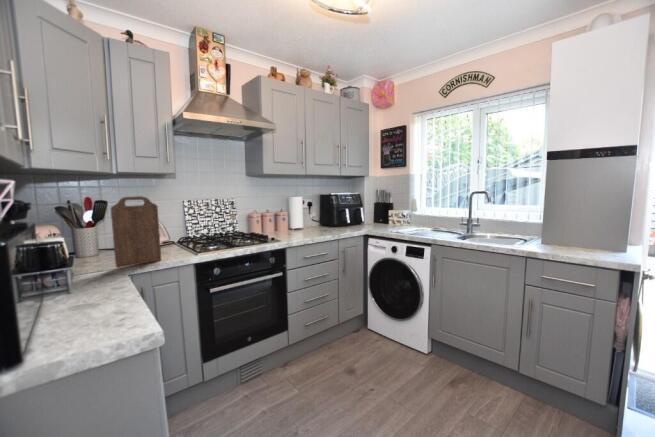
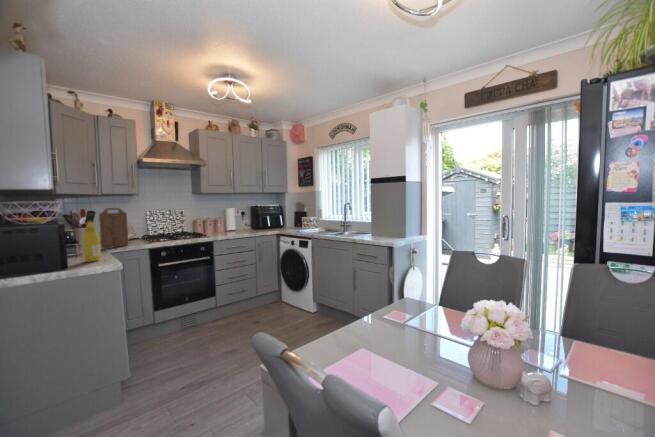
bottle: none [62,227,109,327] -> present [82,220,101,262]

